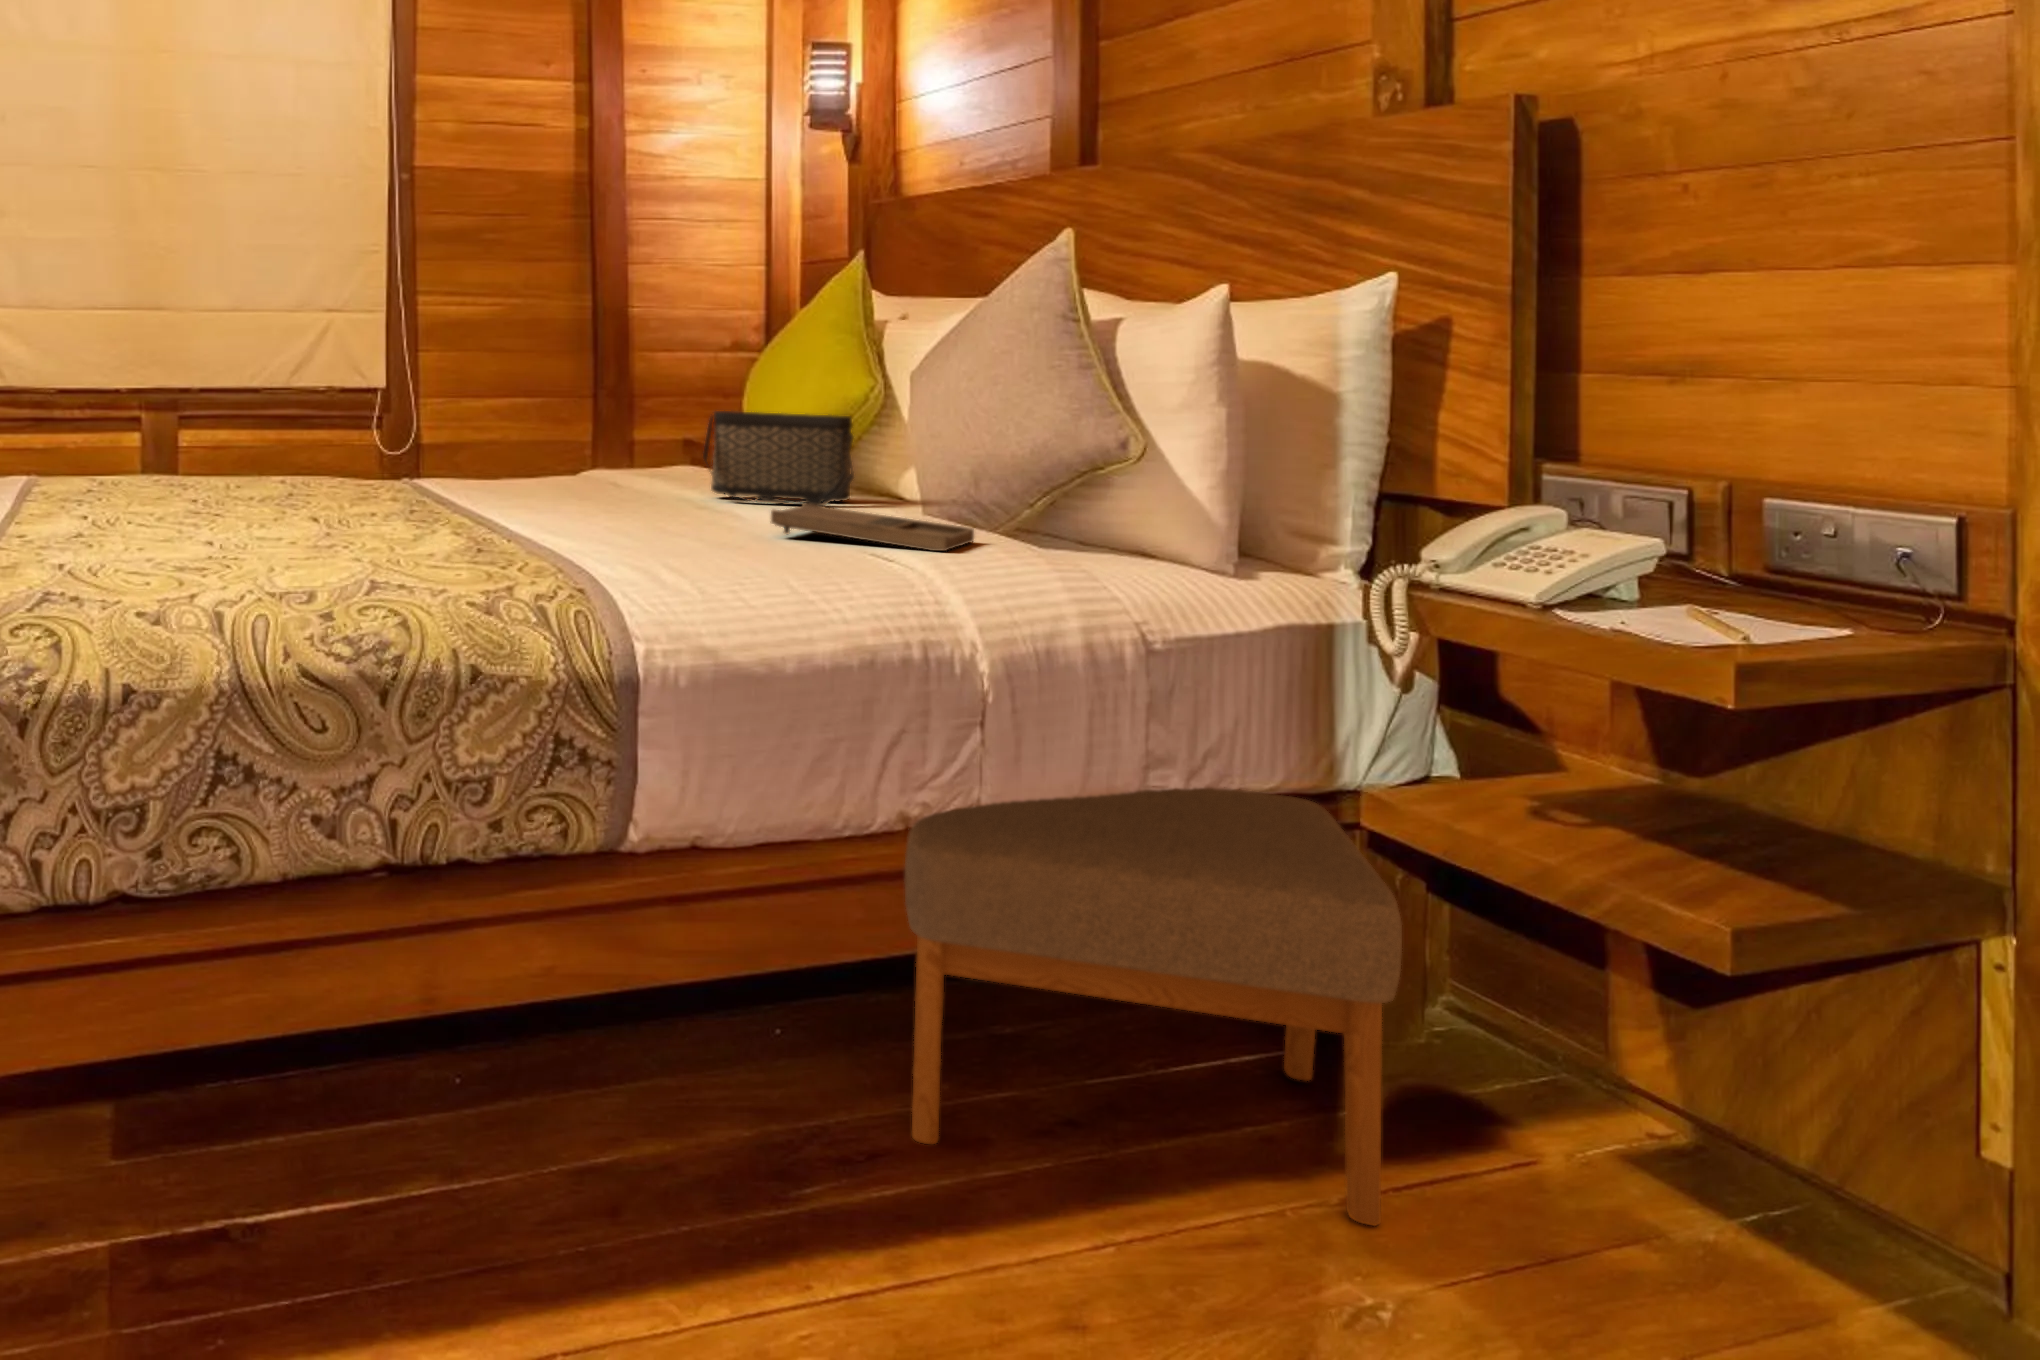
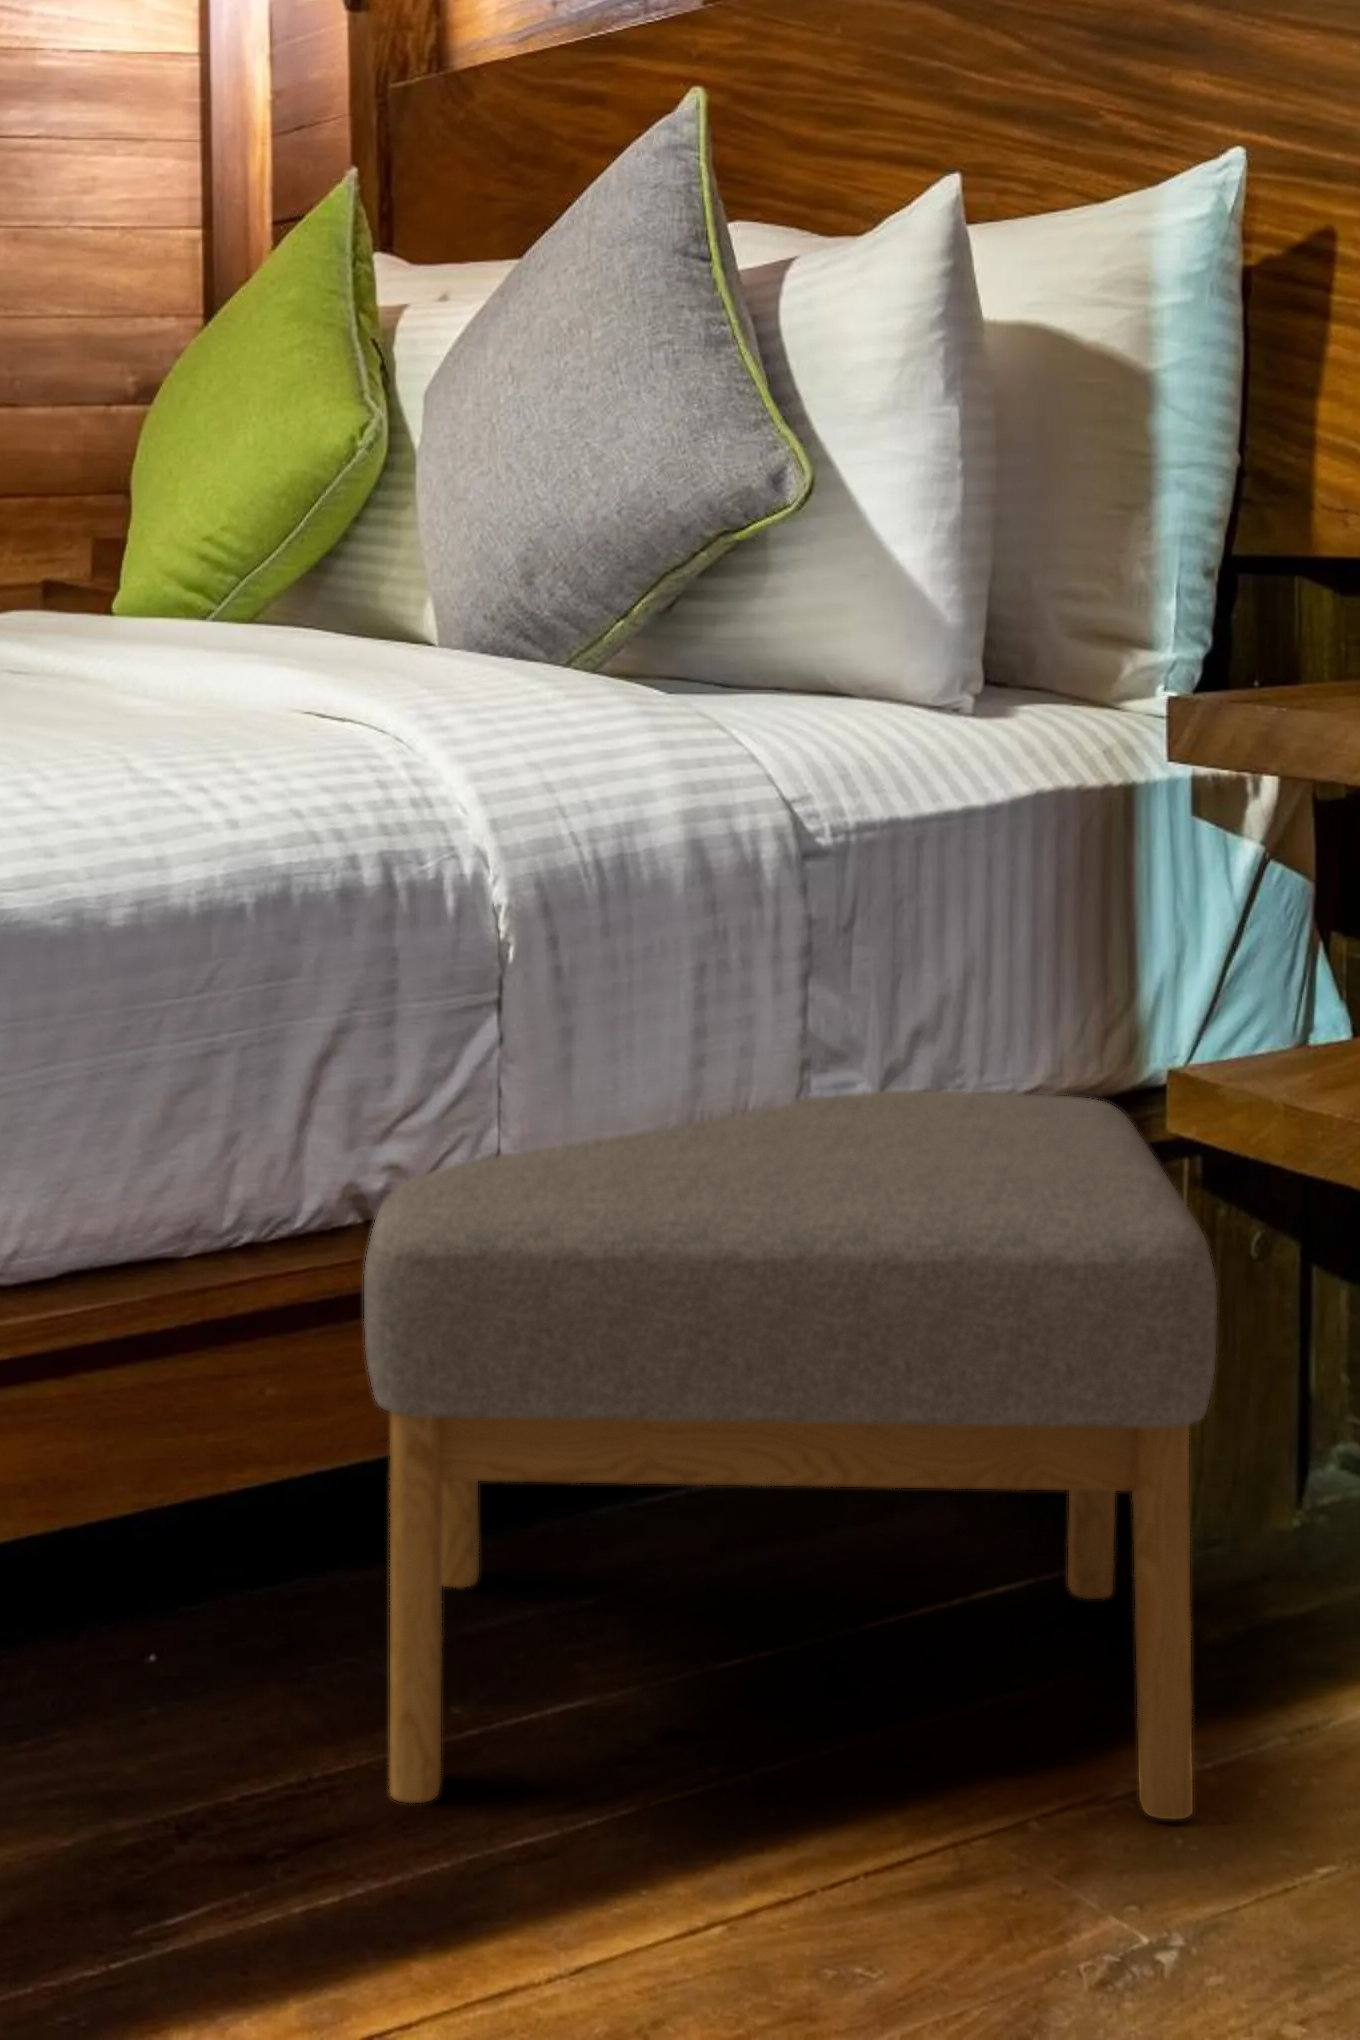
handbag: present [703,411,854,506] -> none [37,470,331,646]
tray: present [771,504,974,551] -> none [135,627,522,693]

